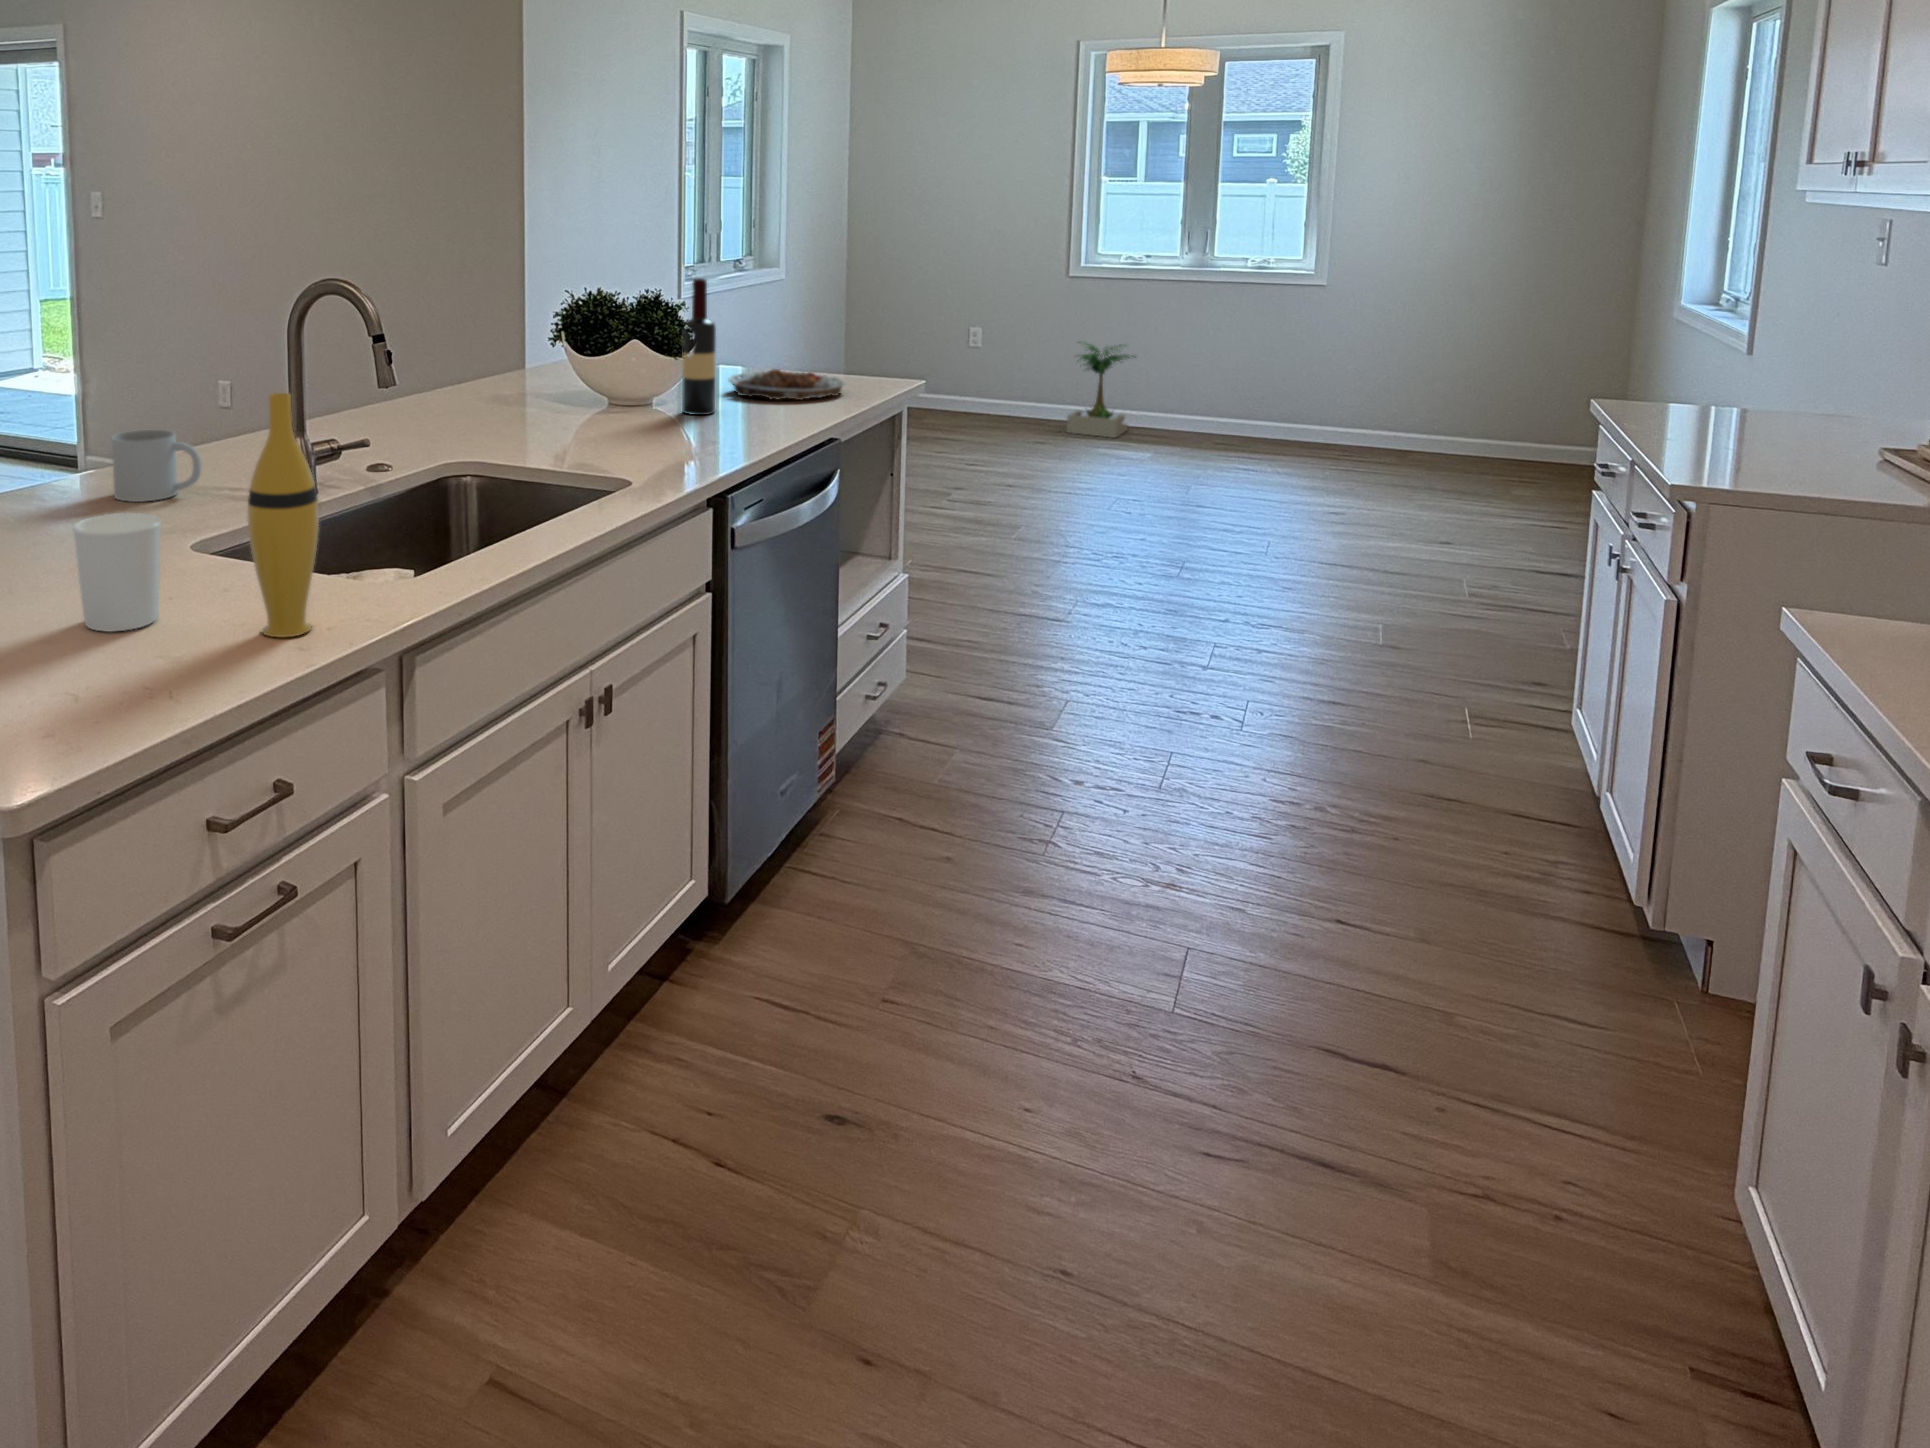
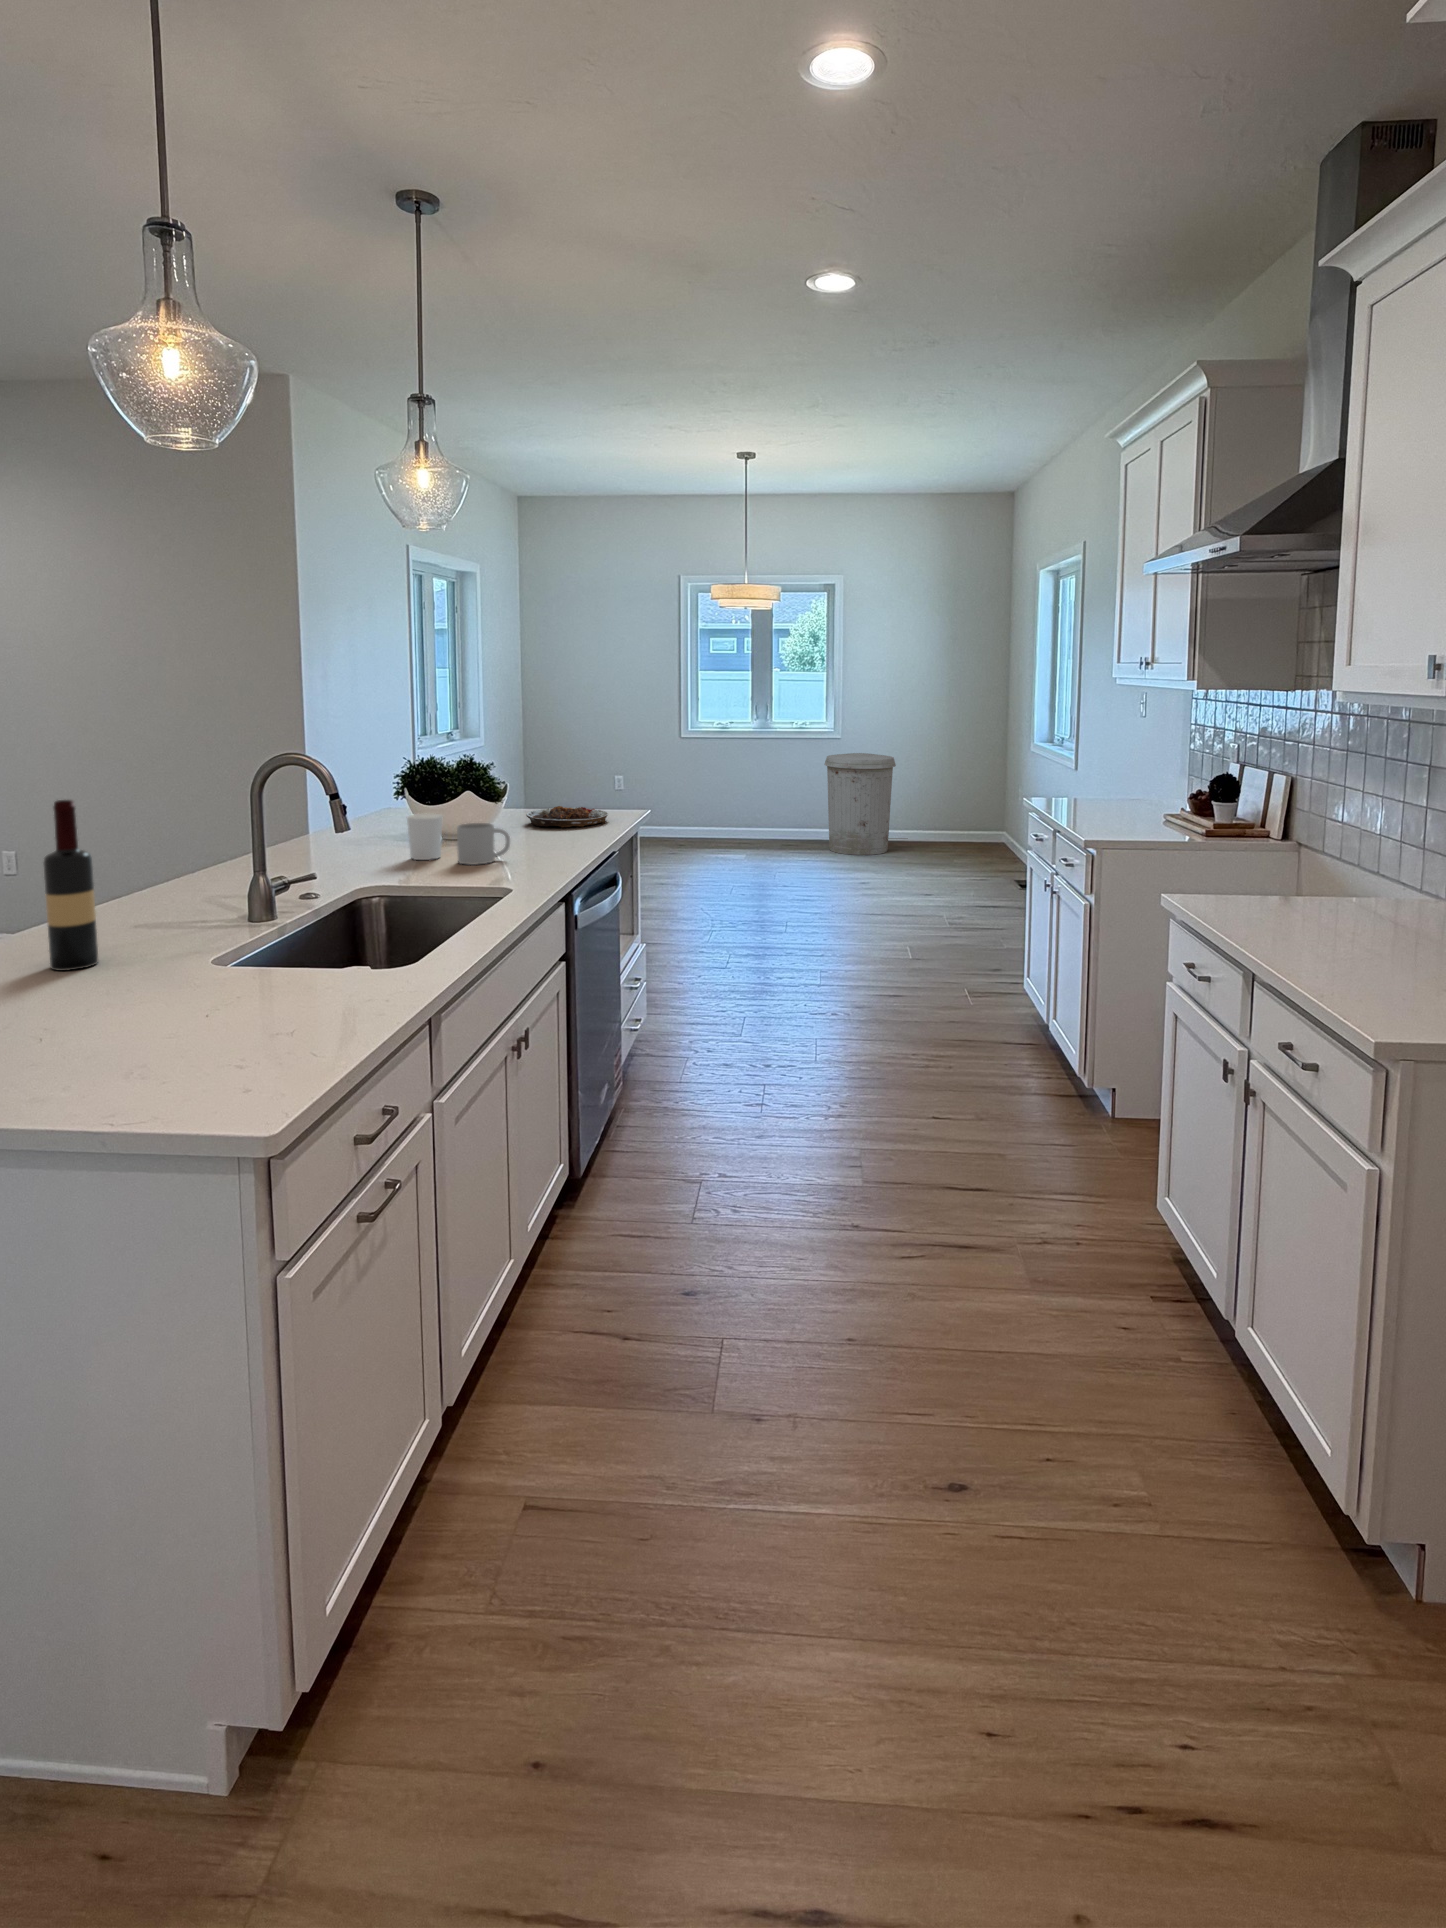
wine bottle: present [682,278,716,415] -> present [43,800,98,971]
trash can: none [1291,309,1419,471] -> present [824,753,896,855]
potted plant: present [1067,342,1136,438] -> none [687,780,734,846]
vase: present [248,393,319,637] -> none [333,831,386,1009]
mug: present [112,430,202,502] -> present [457,823,510,865]
candle holder: present [73,513,161,632] -> present [407,814,442,860]

